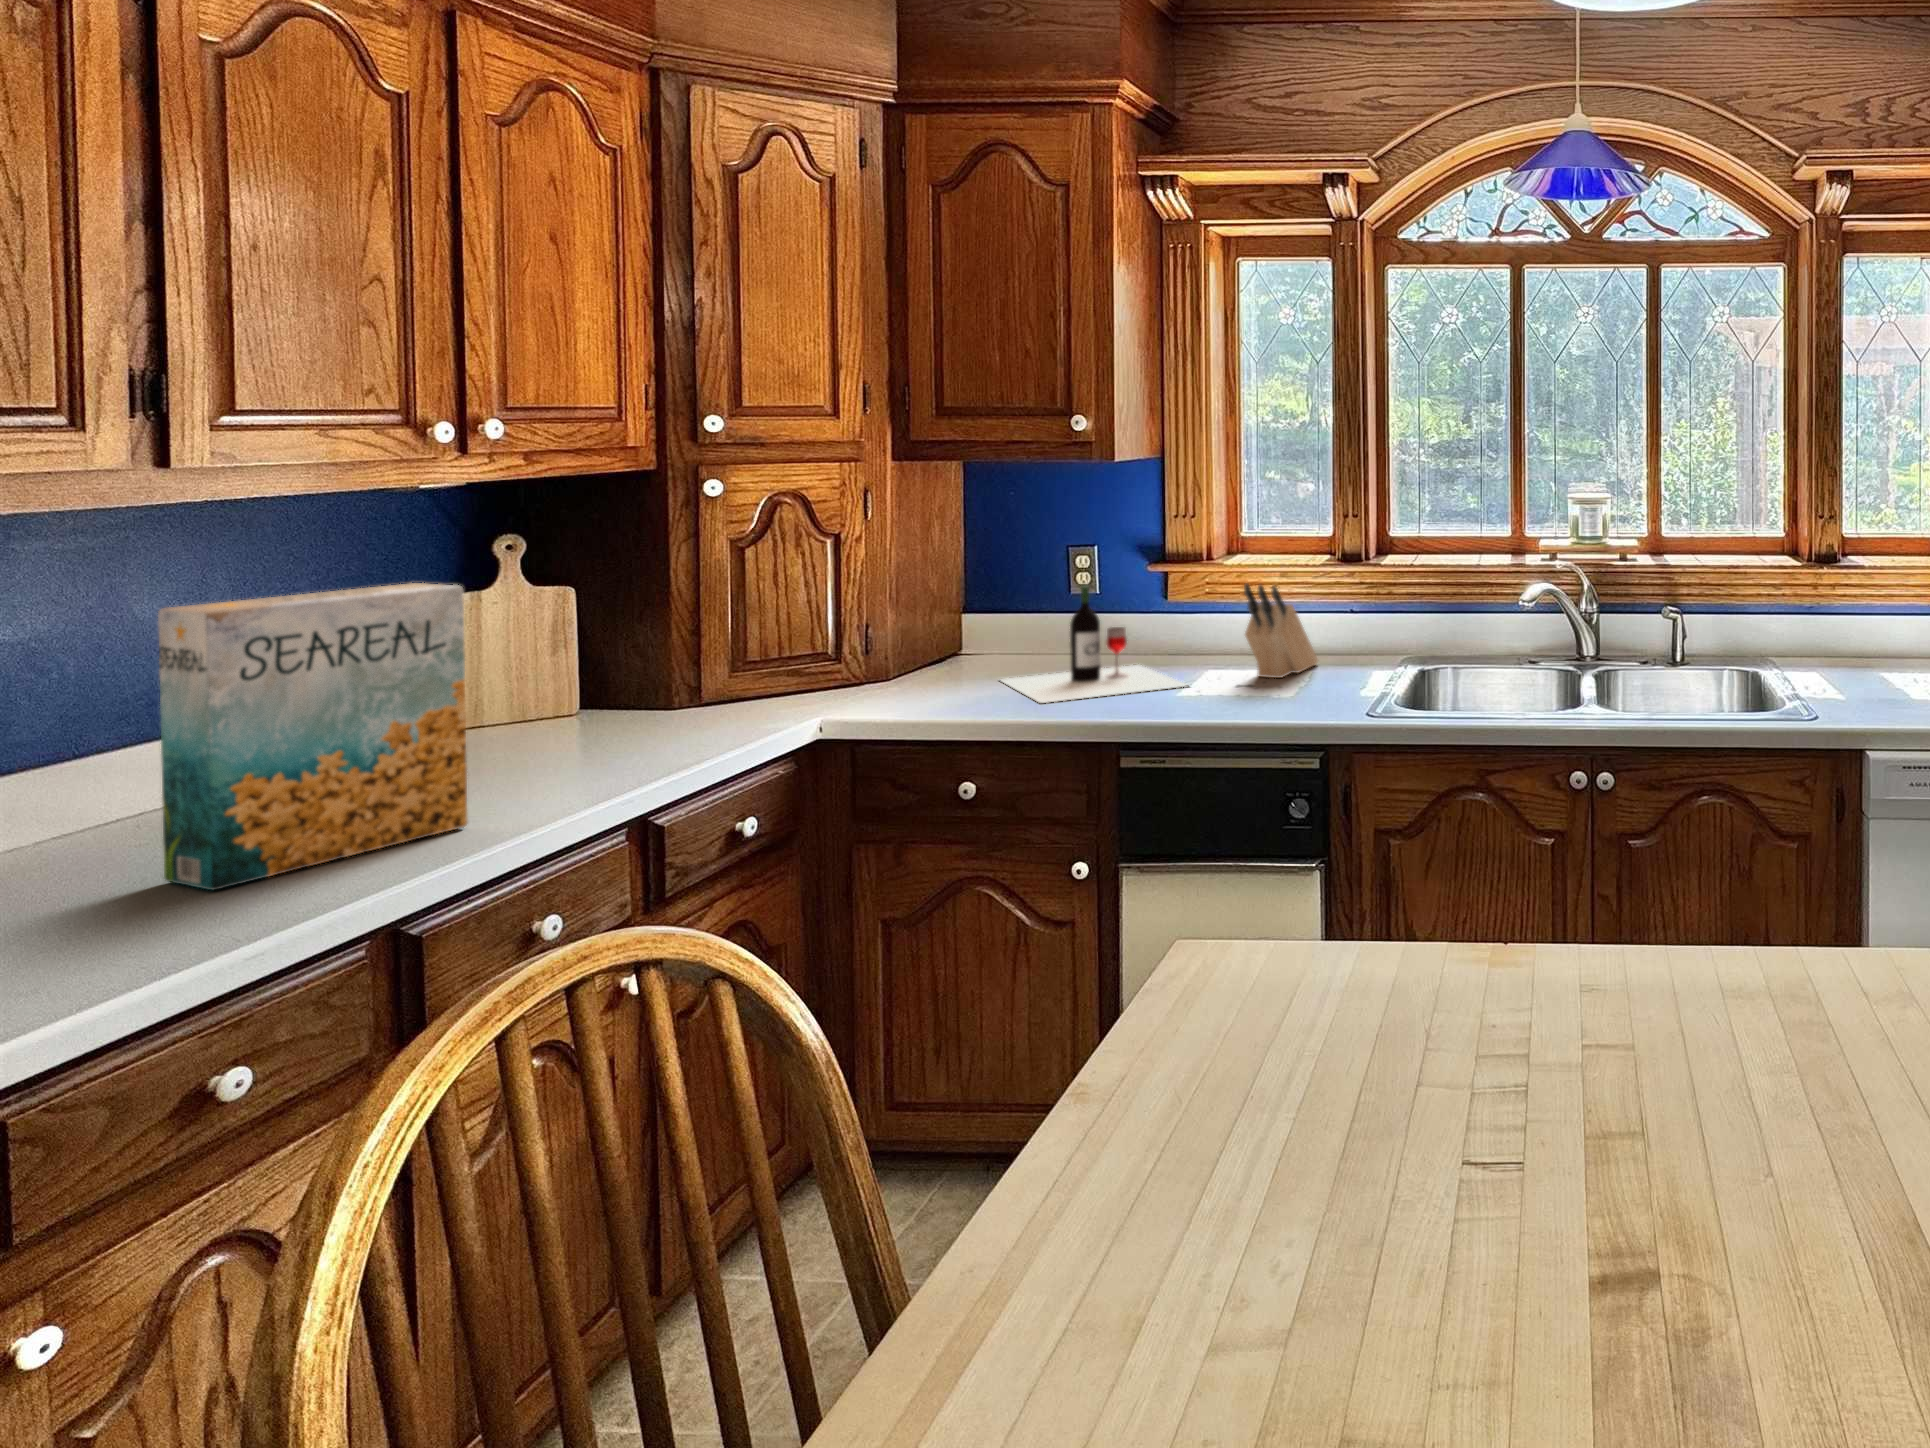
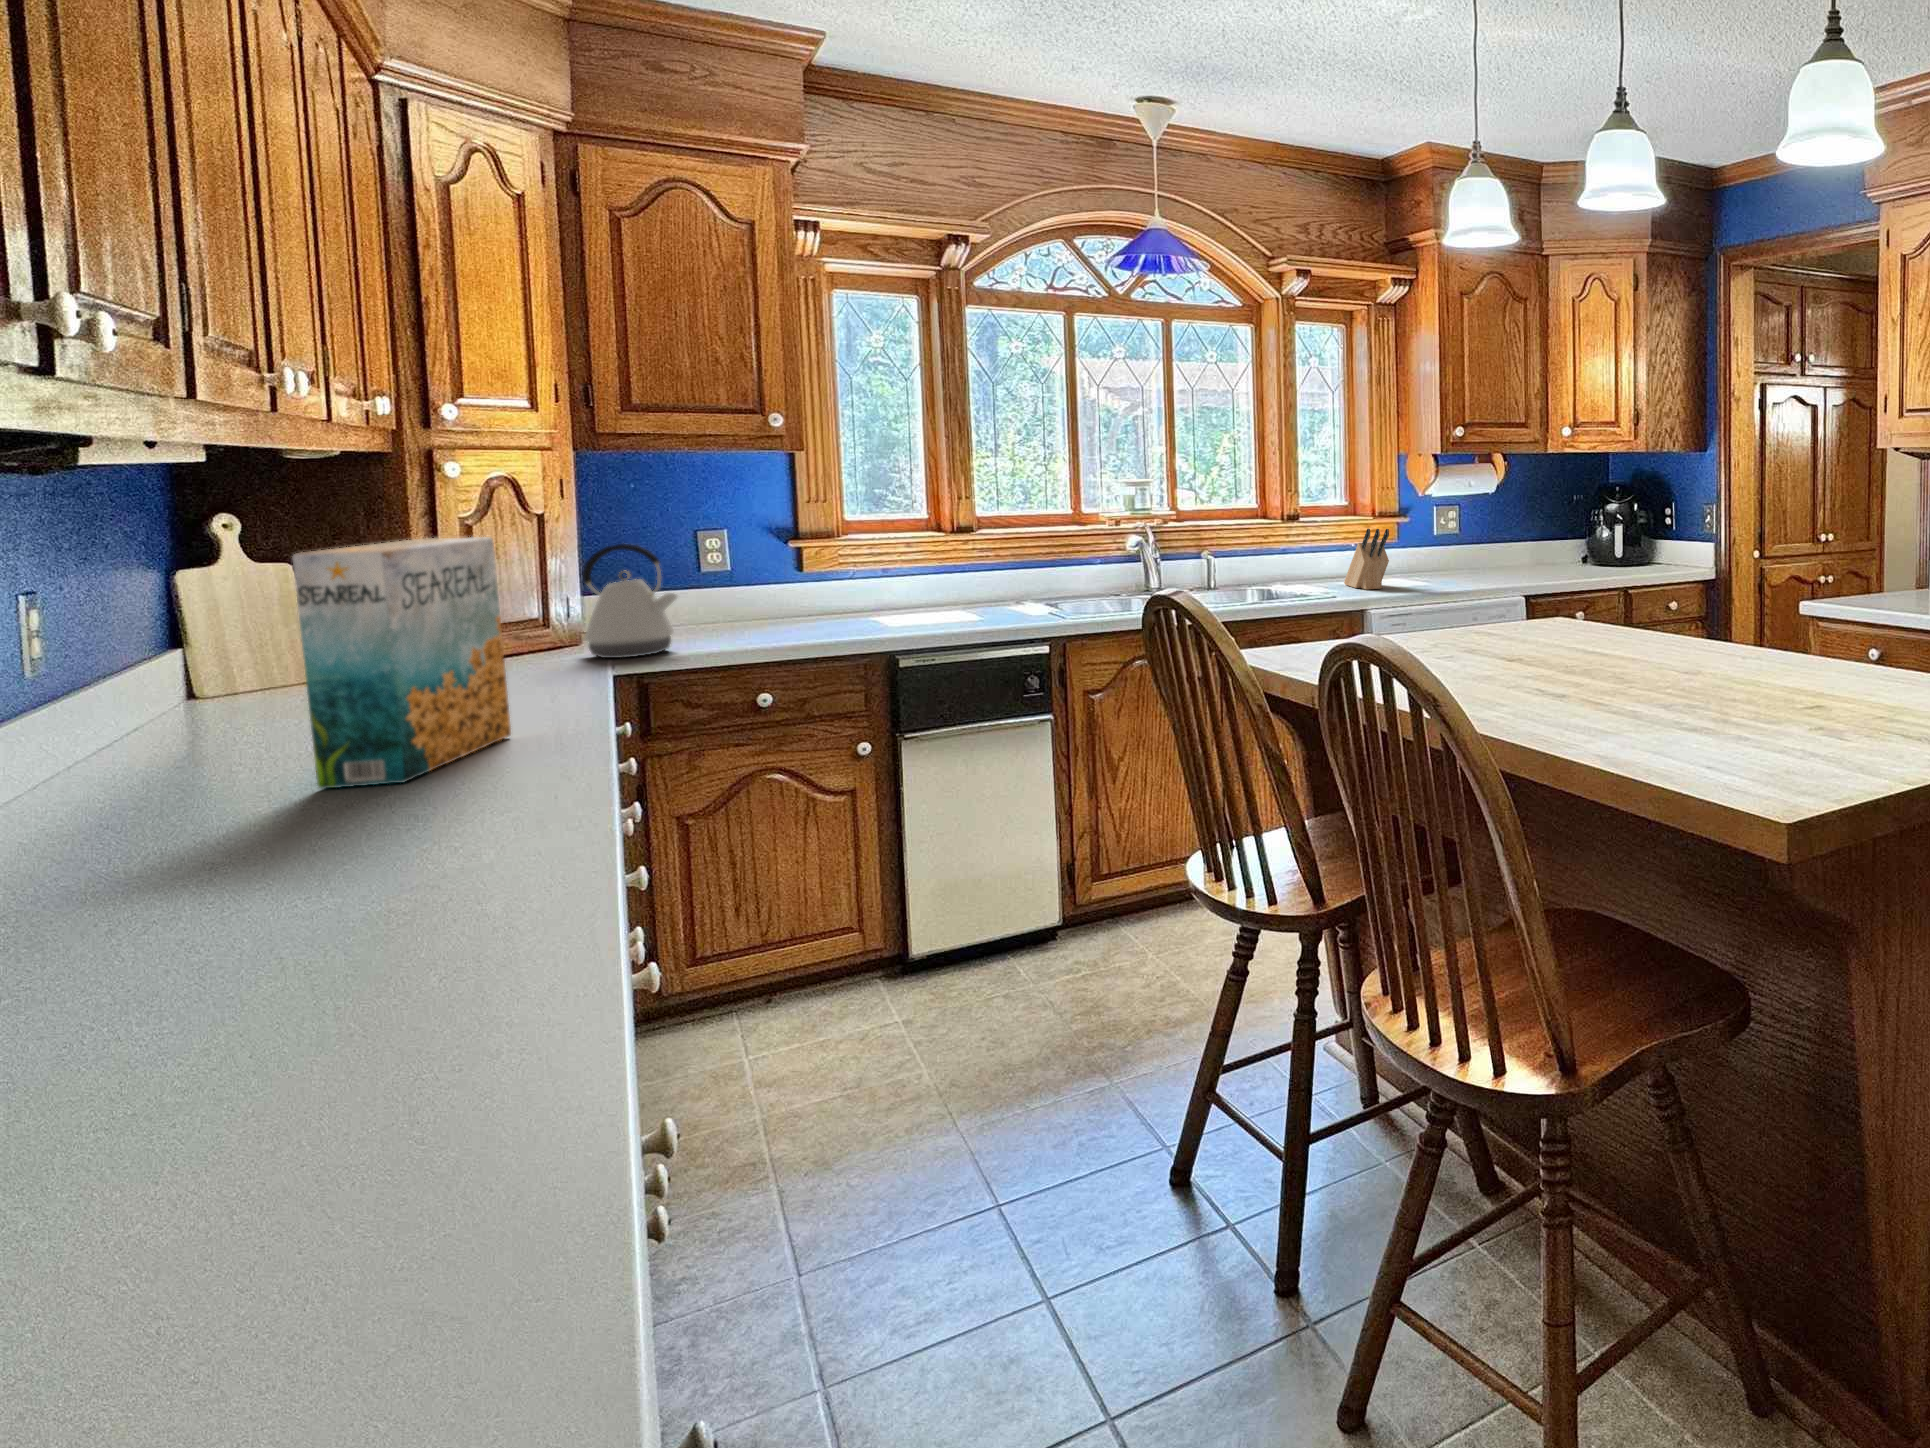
kettle: none [845,569,935,705] -> present [582,544,678,658]
knife block: present [1244,583,1318,678] -> present [1344,529,1389,590]
wine bottle: present [1001,585,1187,703] -> none [695,554,891,641]

